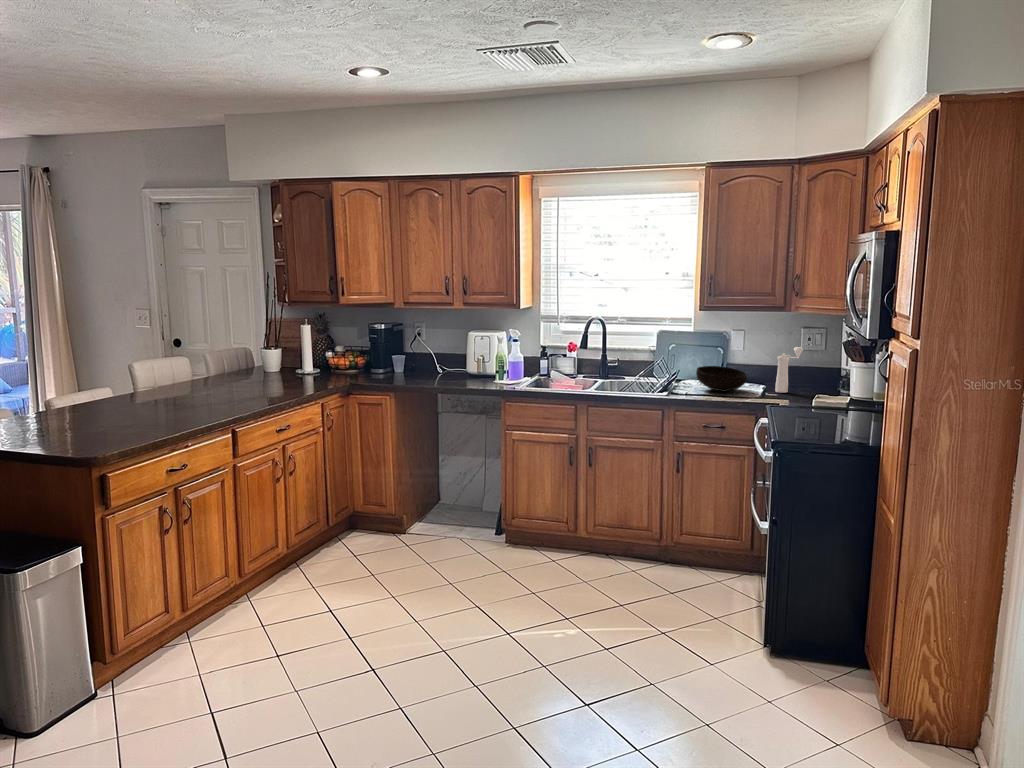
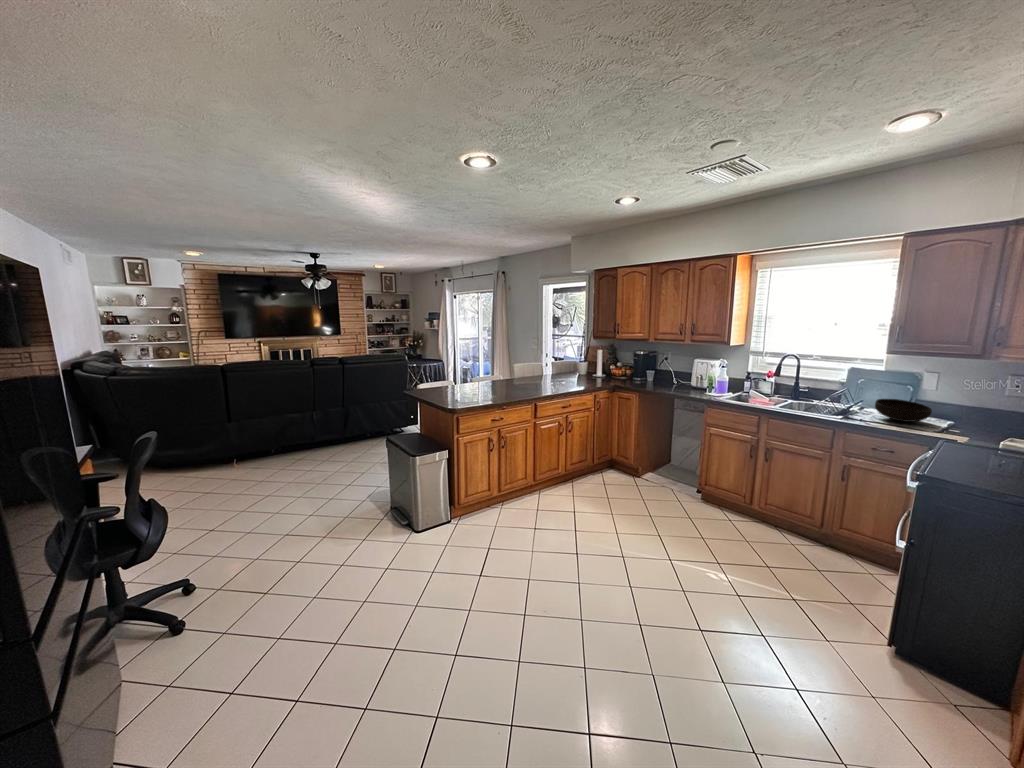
pepper mill: present [775,347,803,393] -> none [966,391,1010,431]

